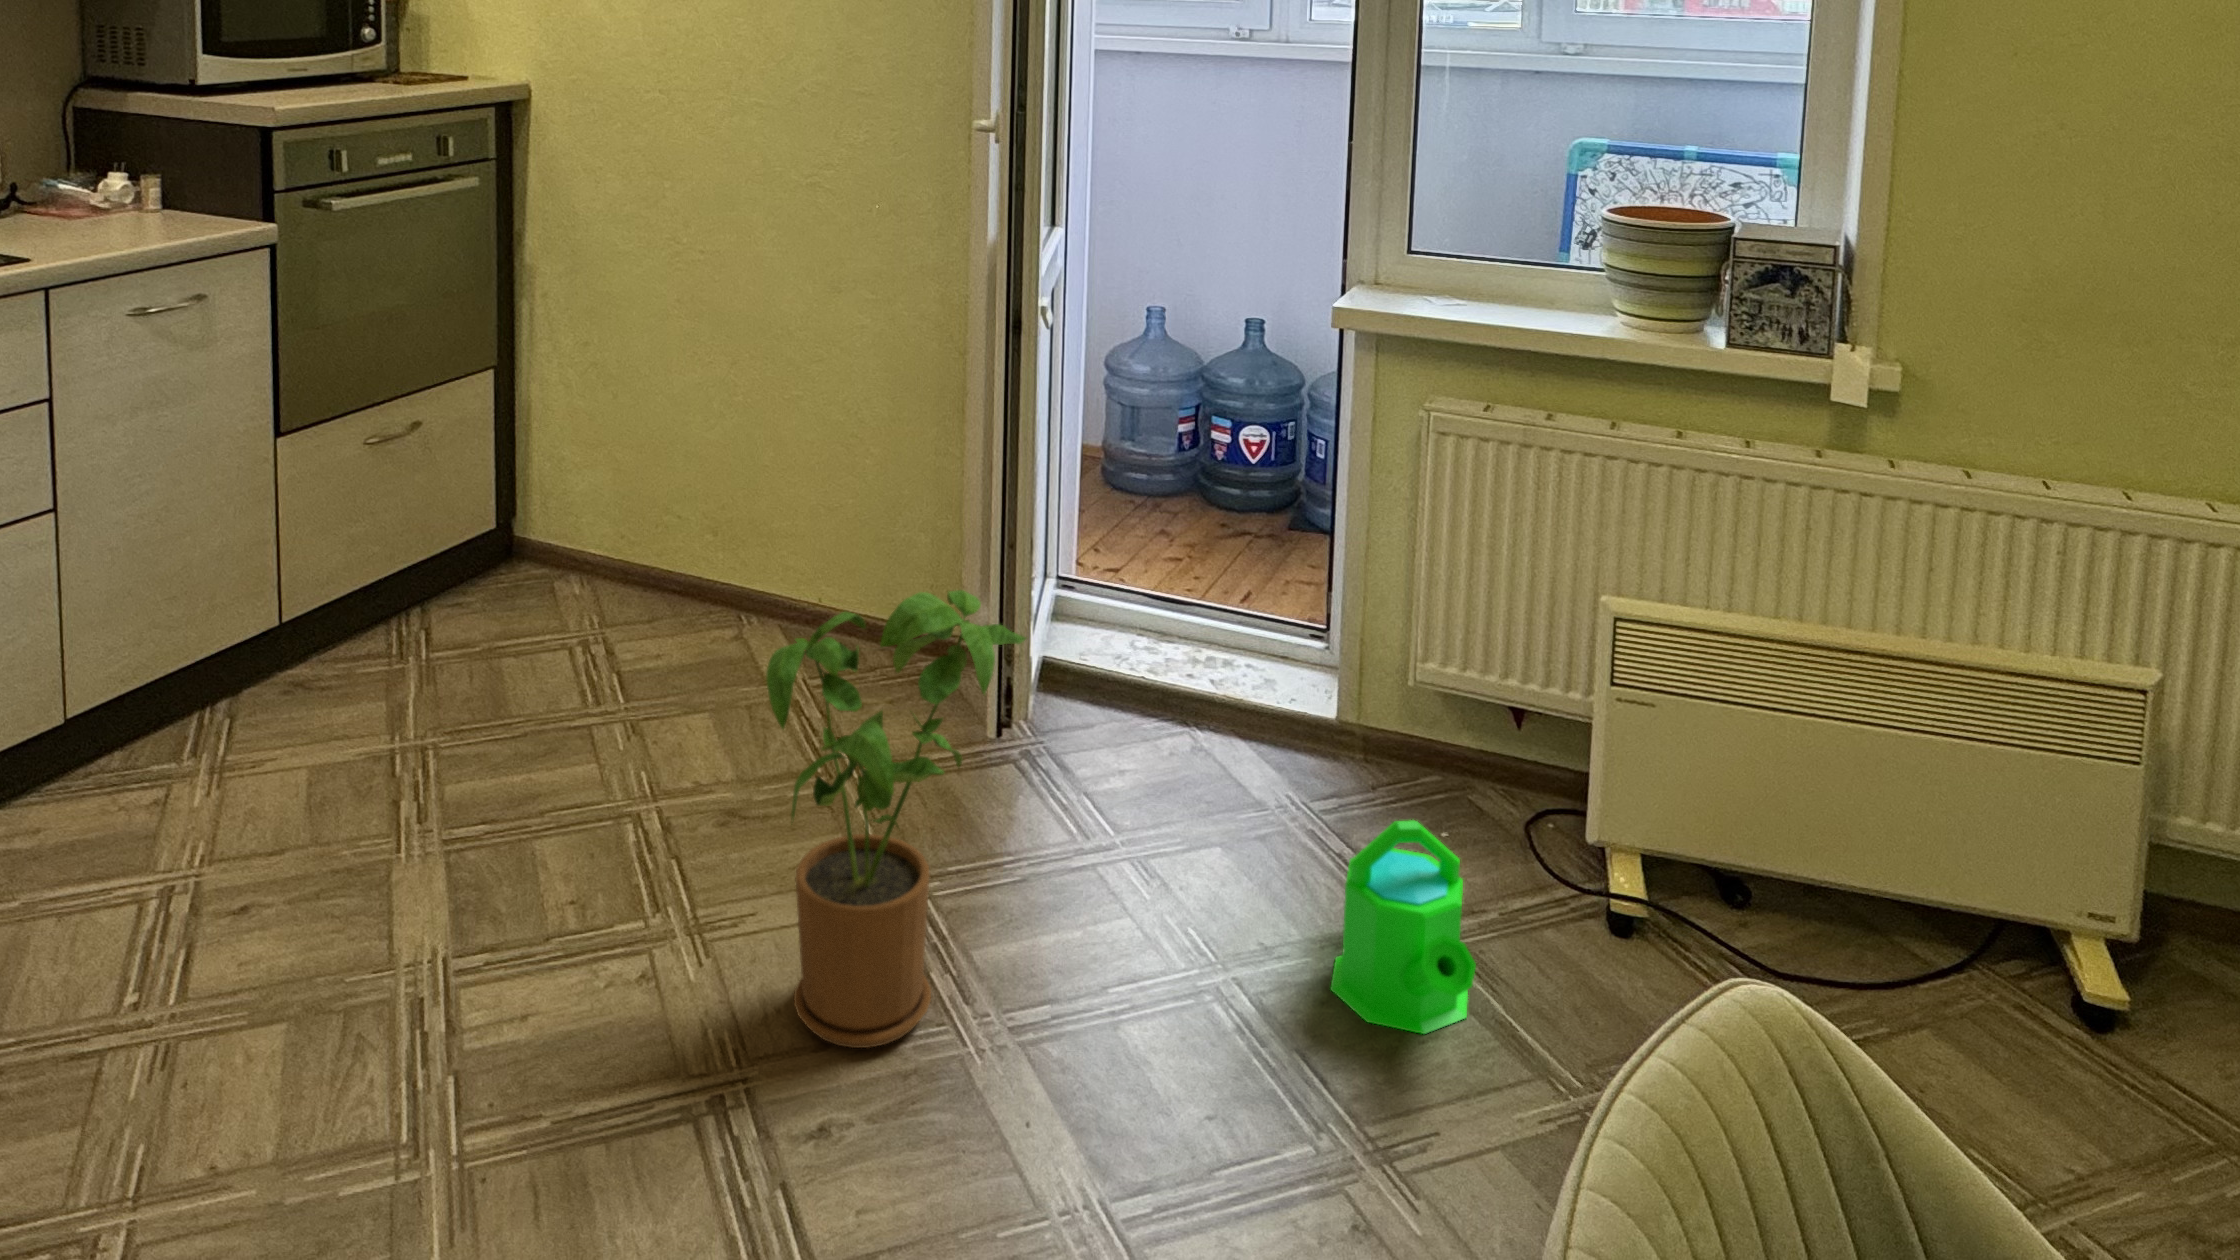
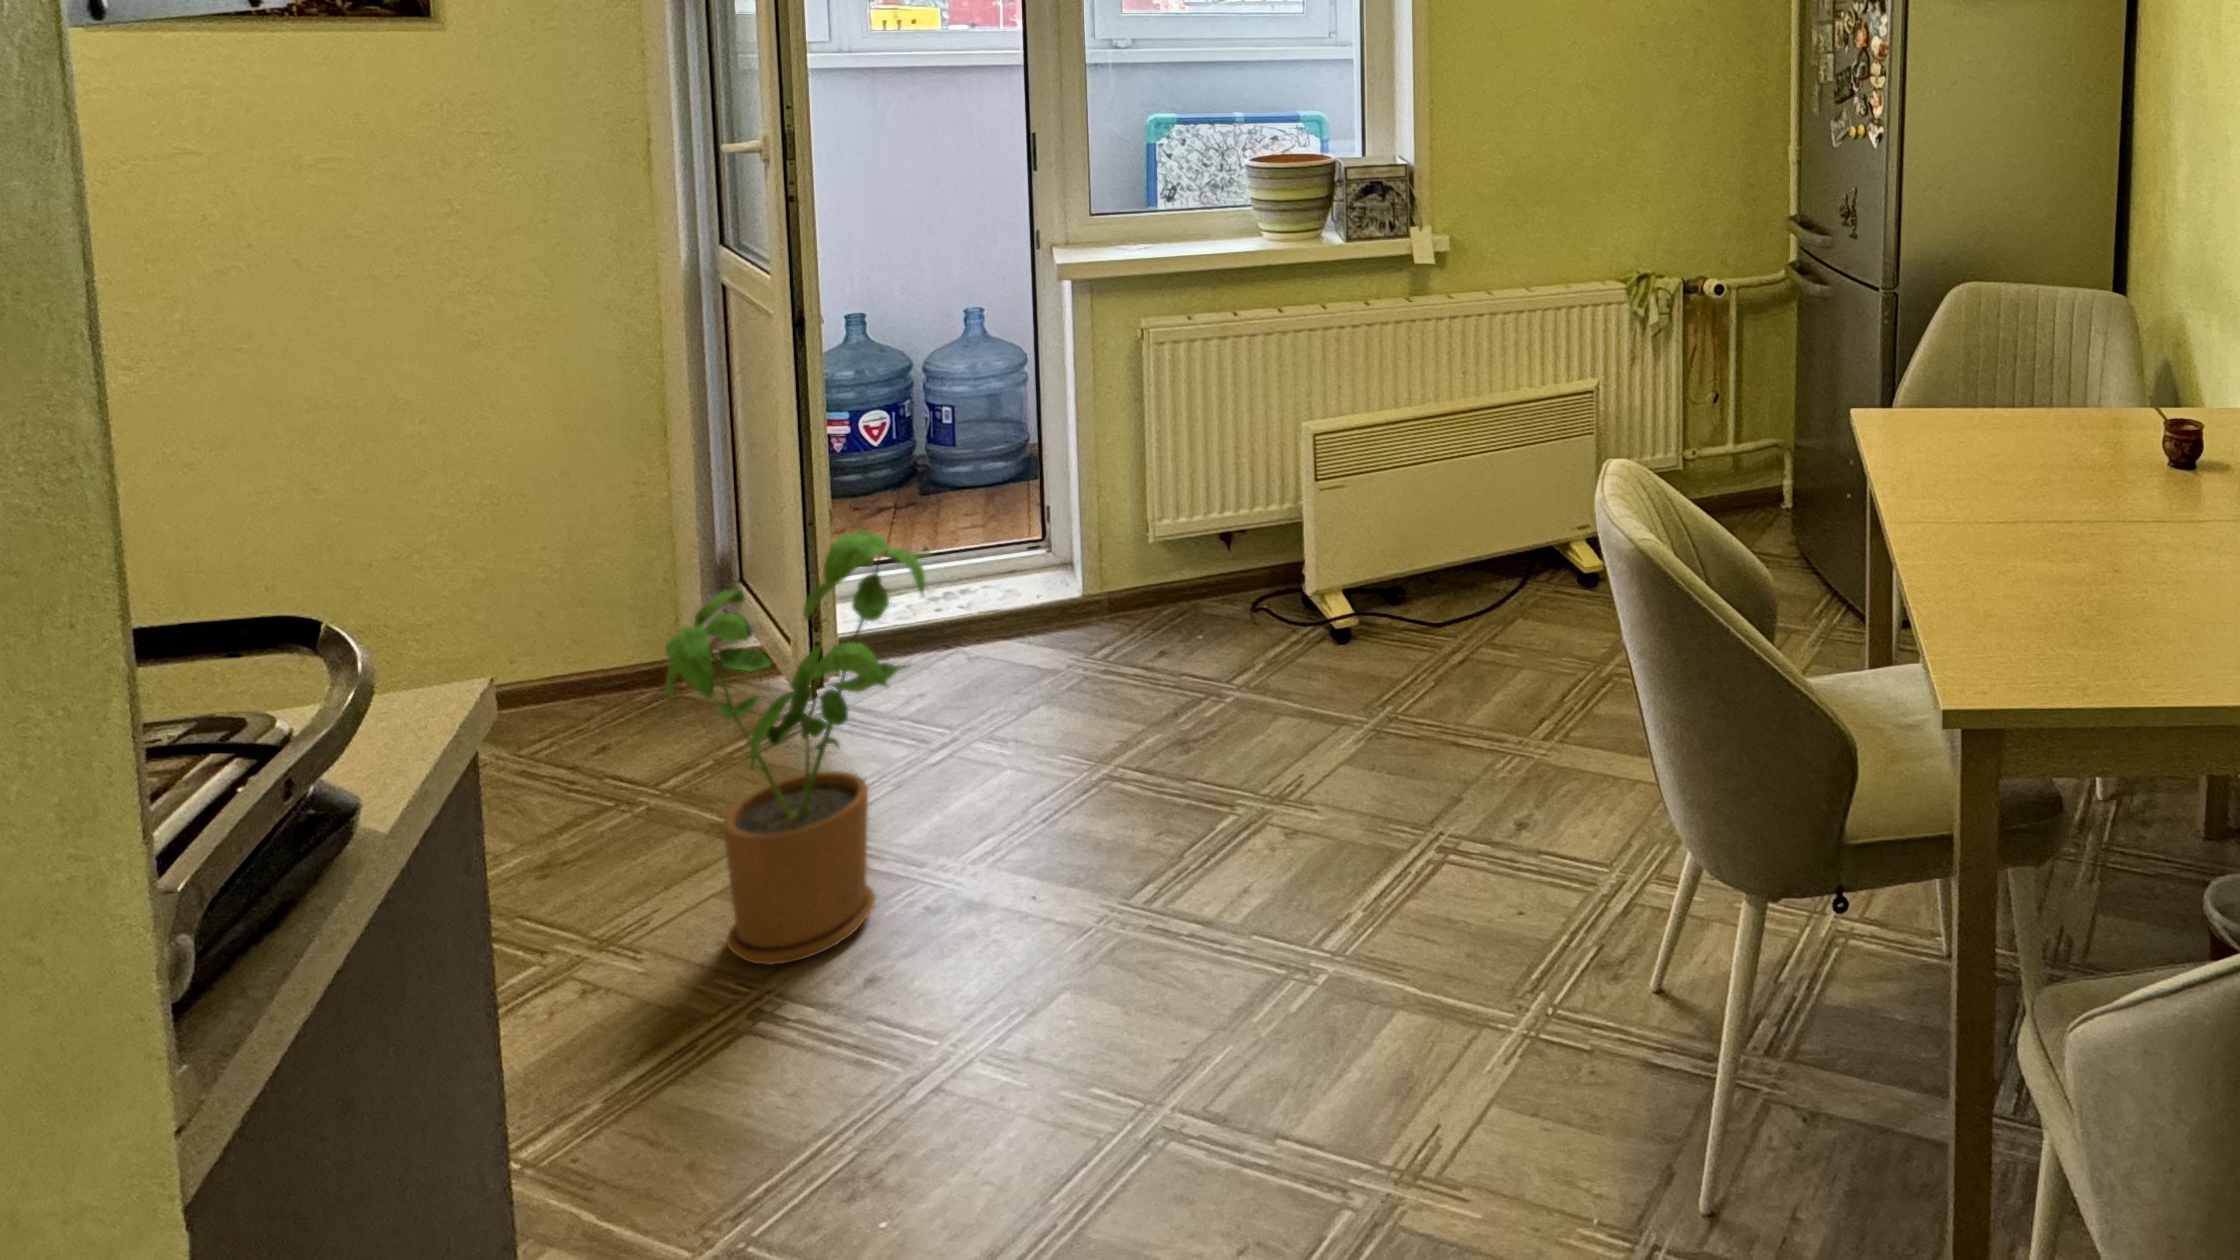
watering can: present [1330,820,1476,1034] -> none [1173,598,1300,749]

